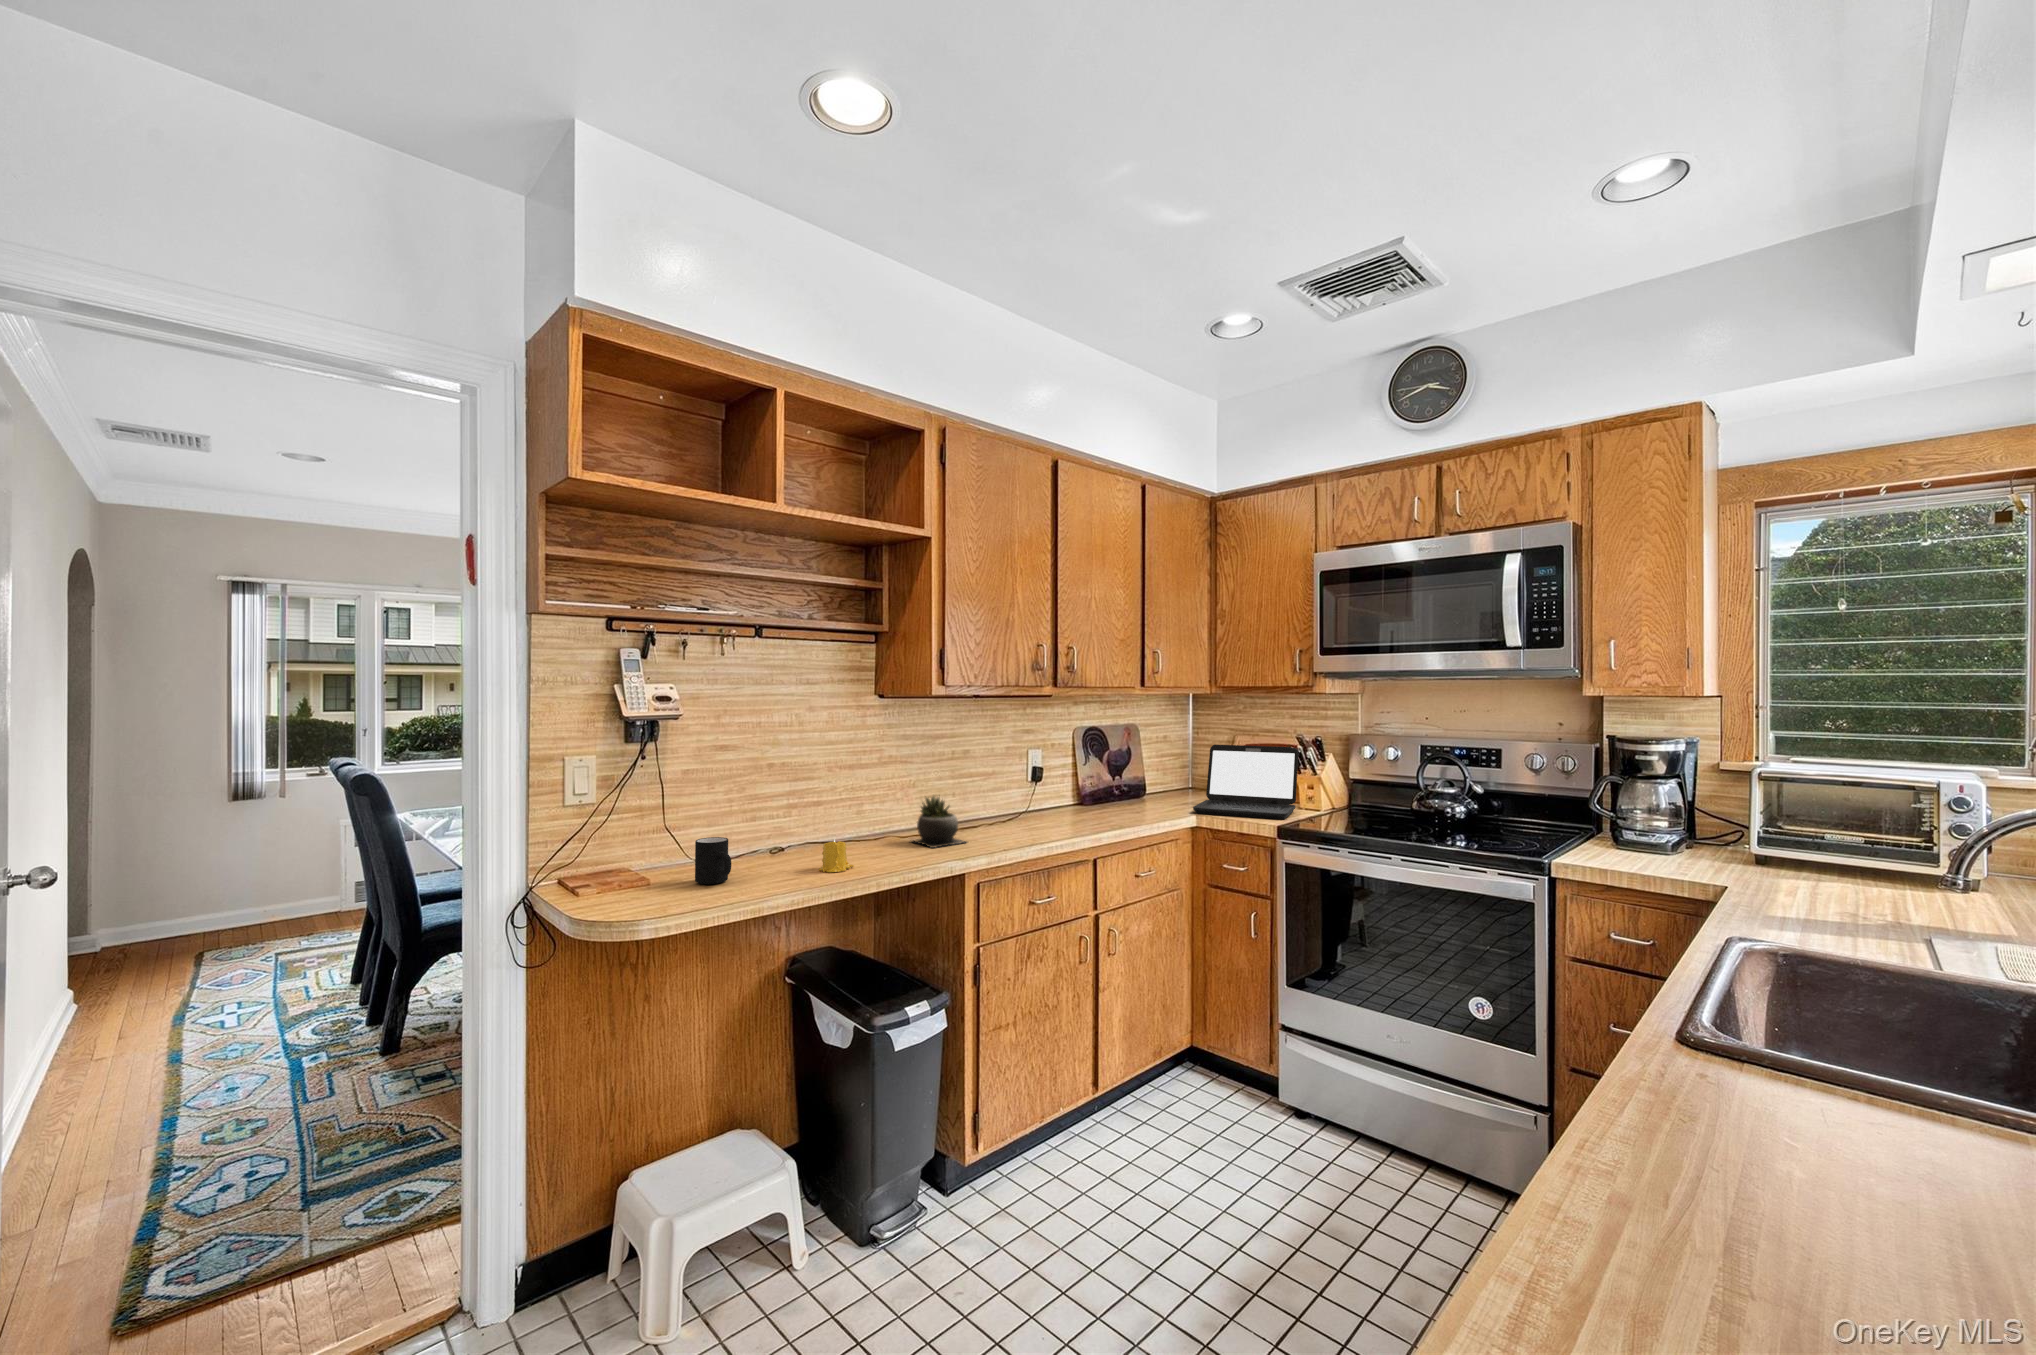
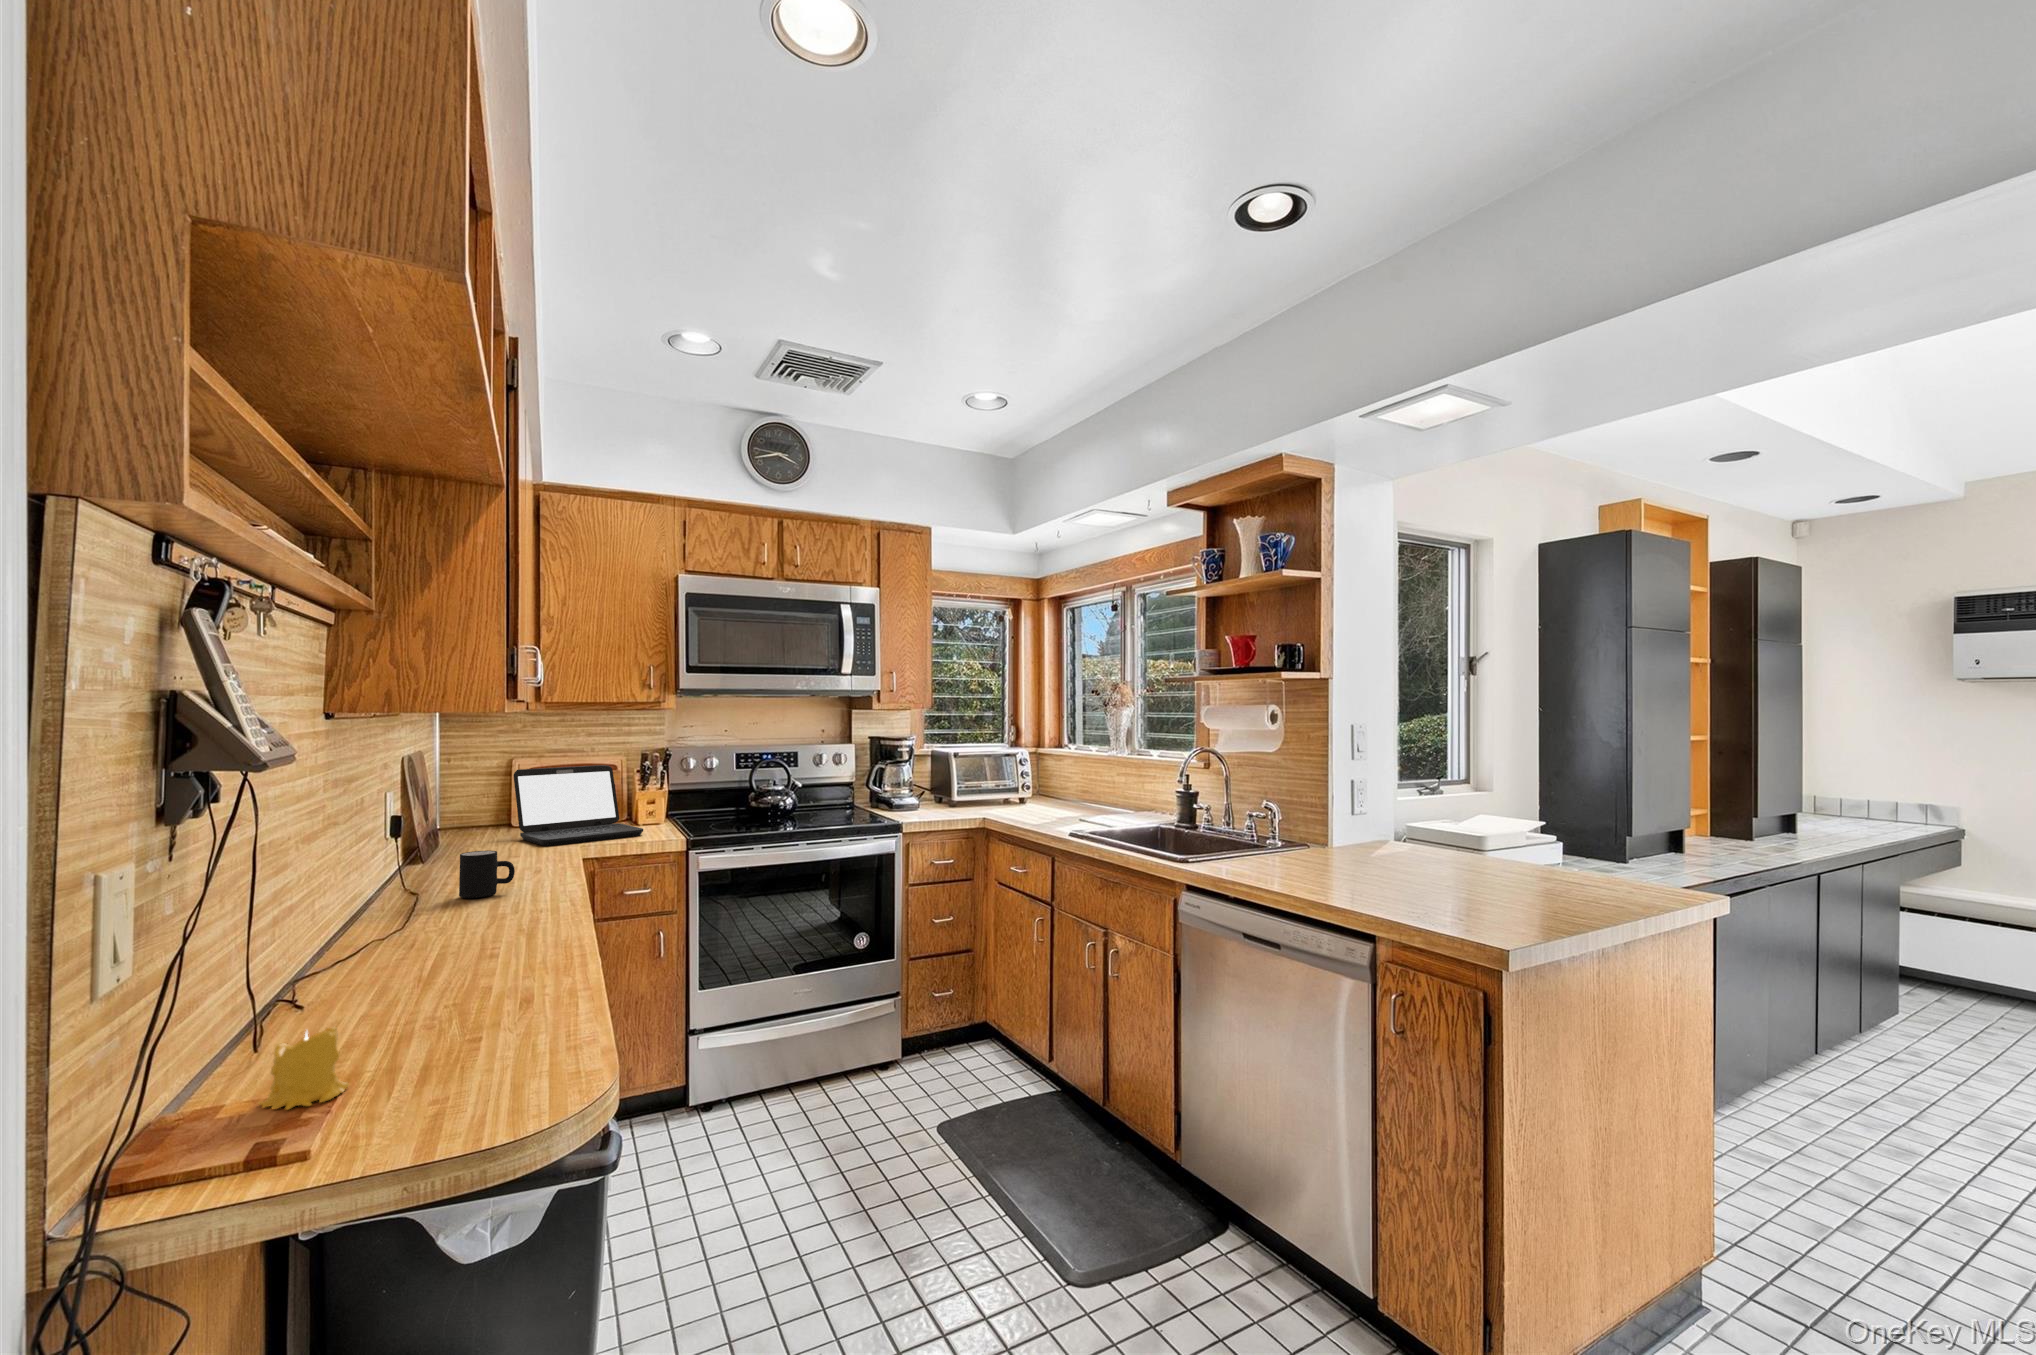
succulent plant: present [913,796,965,848] -> none [374,855,460,934]
mug: present [695,837,731,884] -> present [459,851,515,898]
candle: present [819,840,854,872] -> present [259,1027,349,1110]

